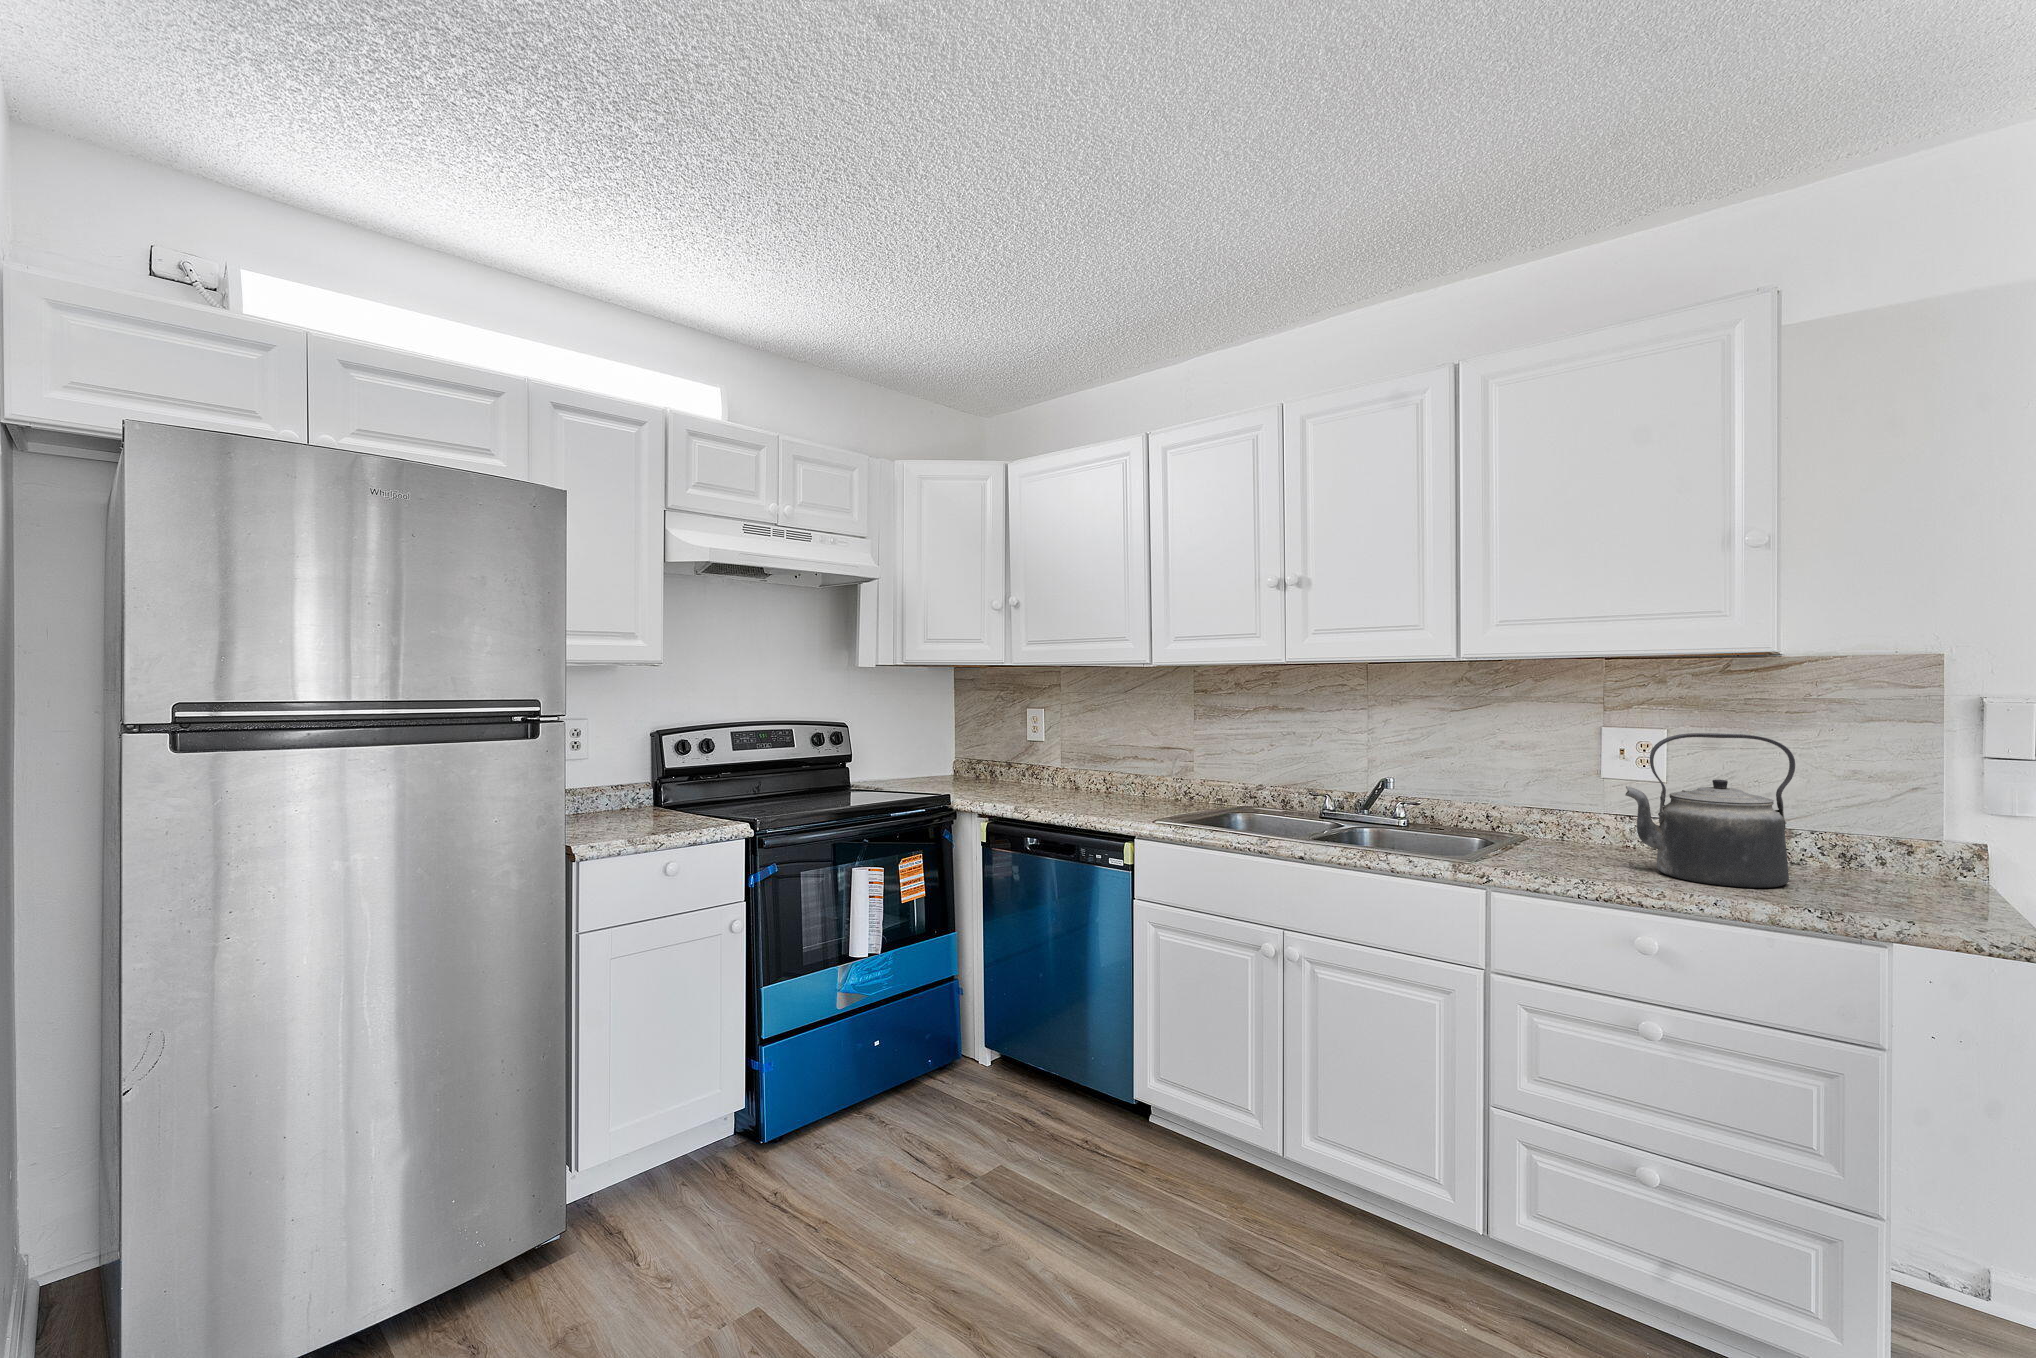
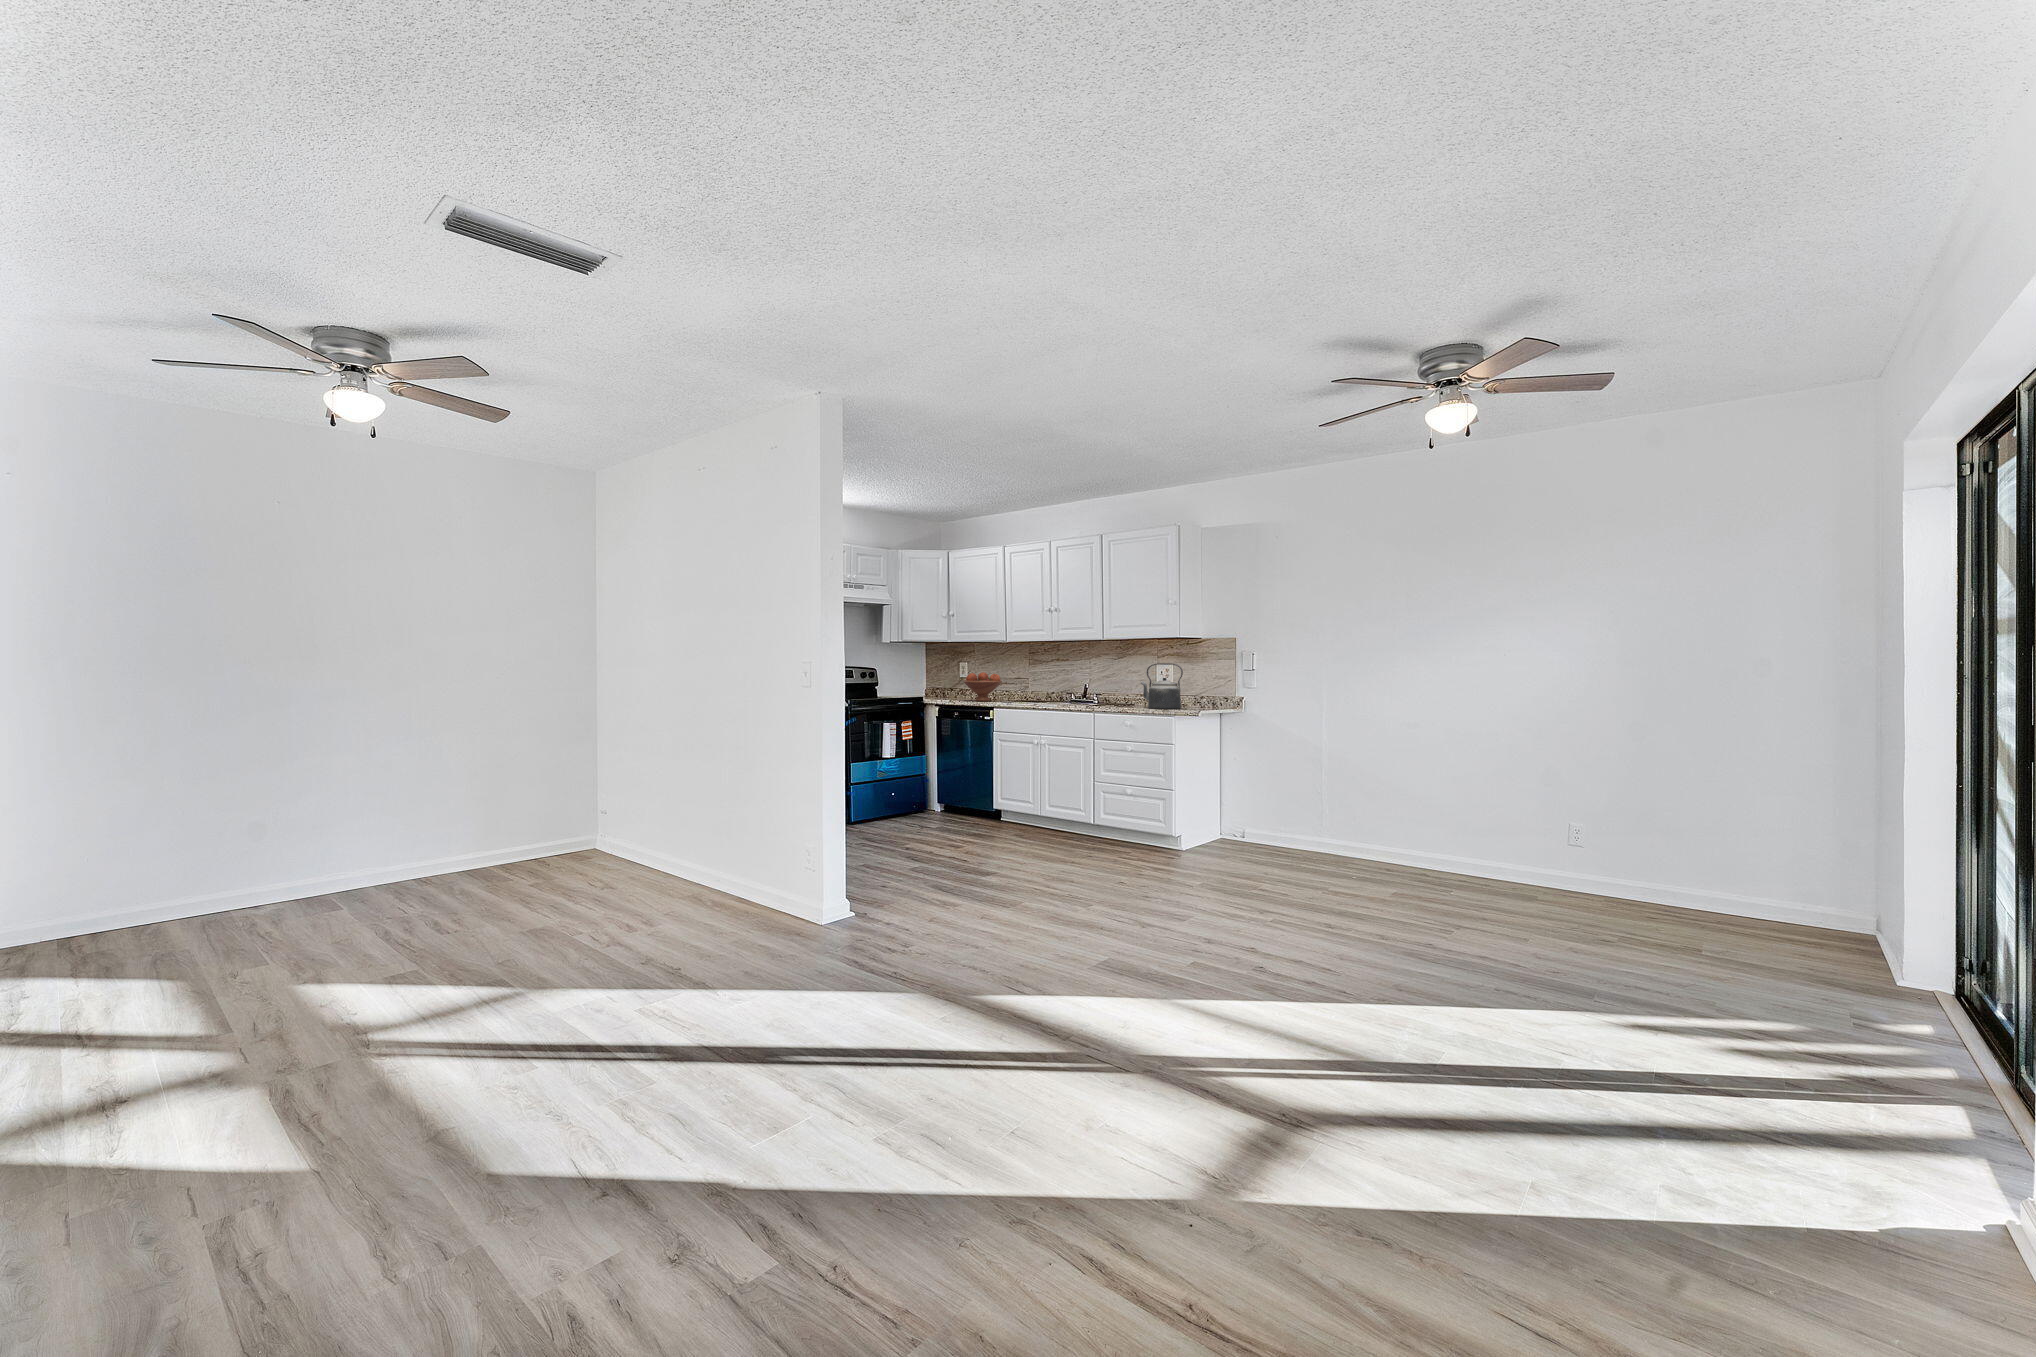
fruit bowl: none [1047,737,1140,809] -> present [963,672,1002,701]

